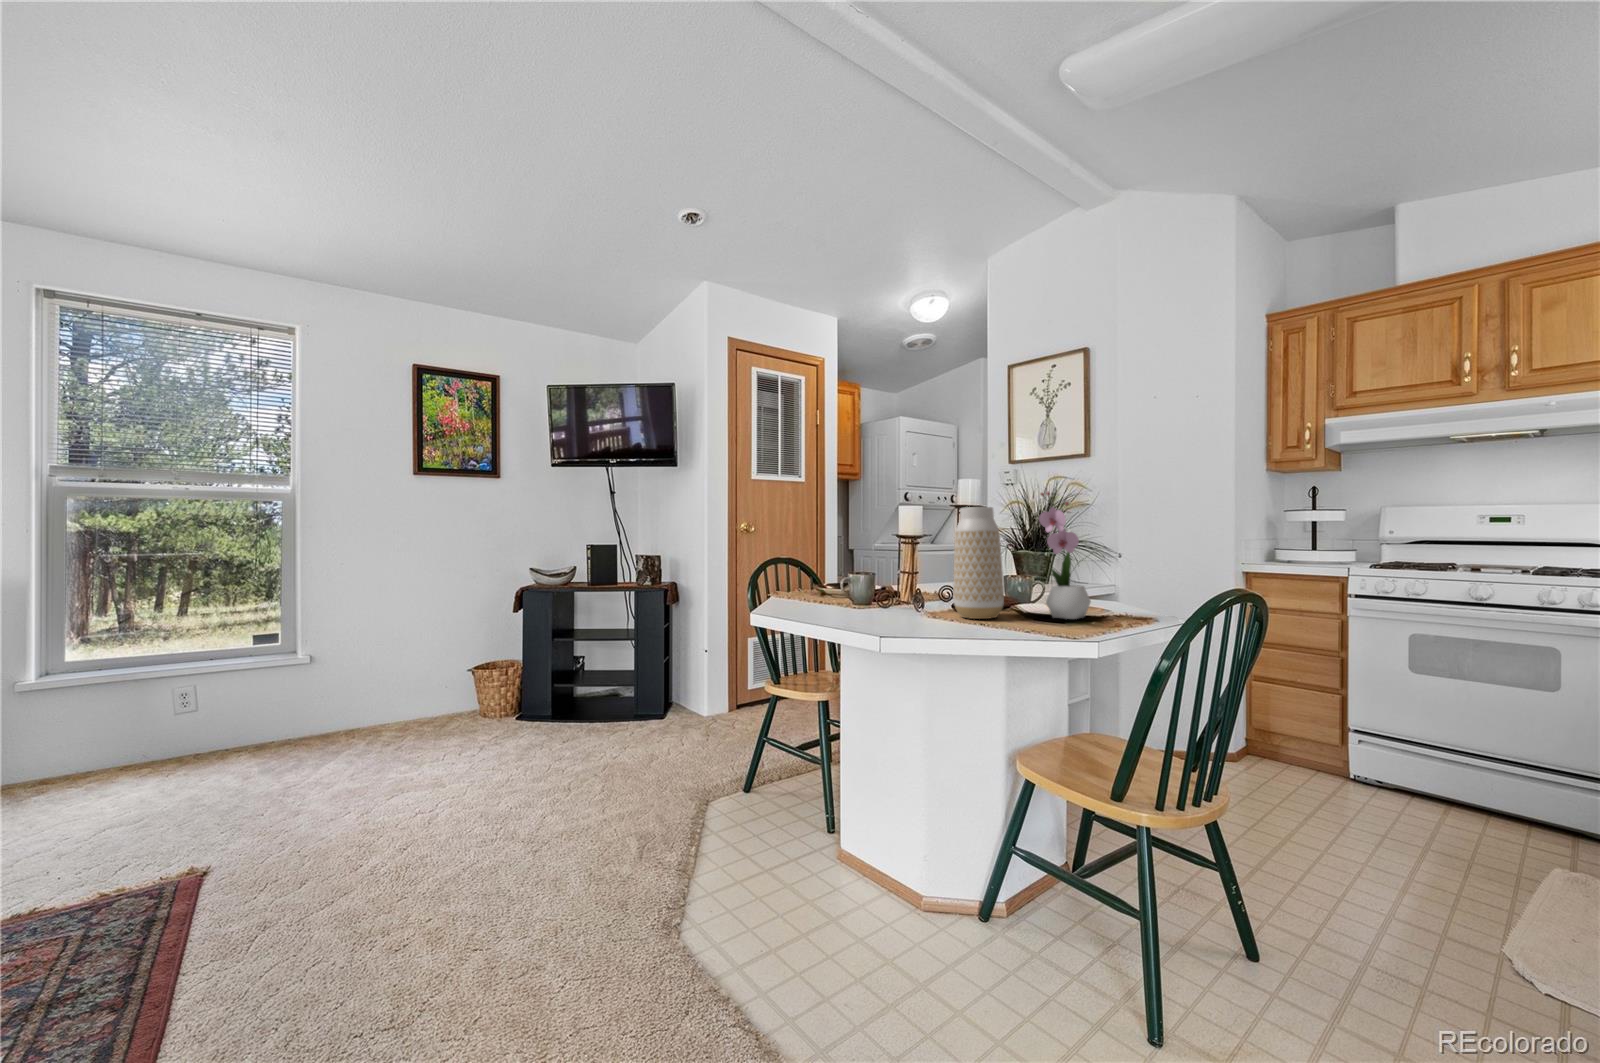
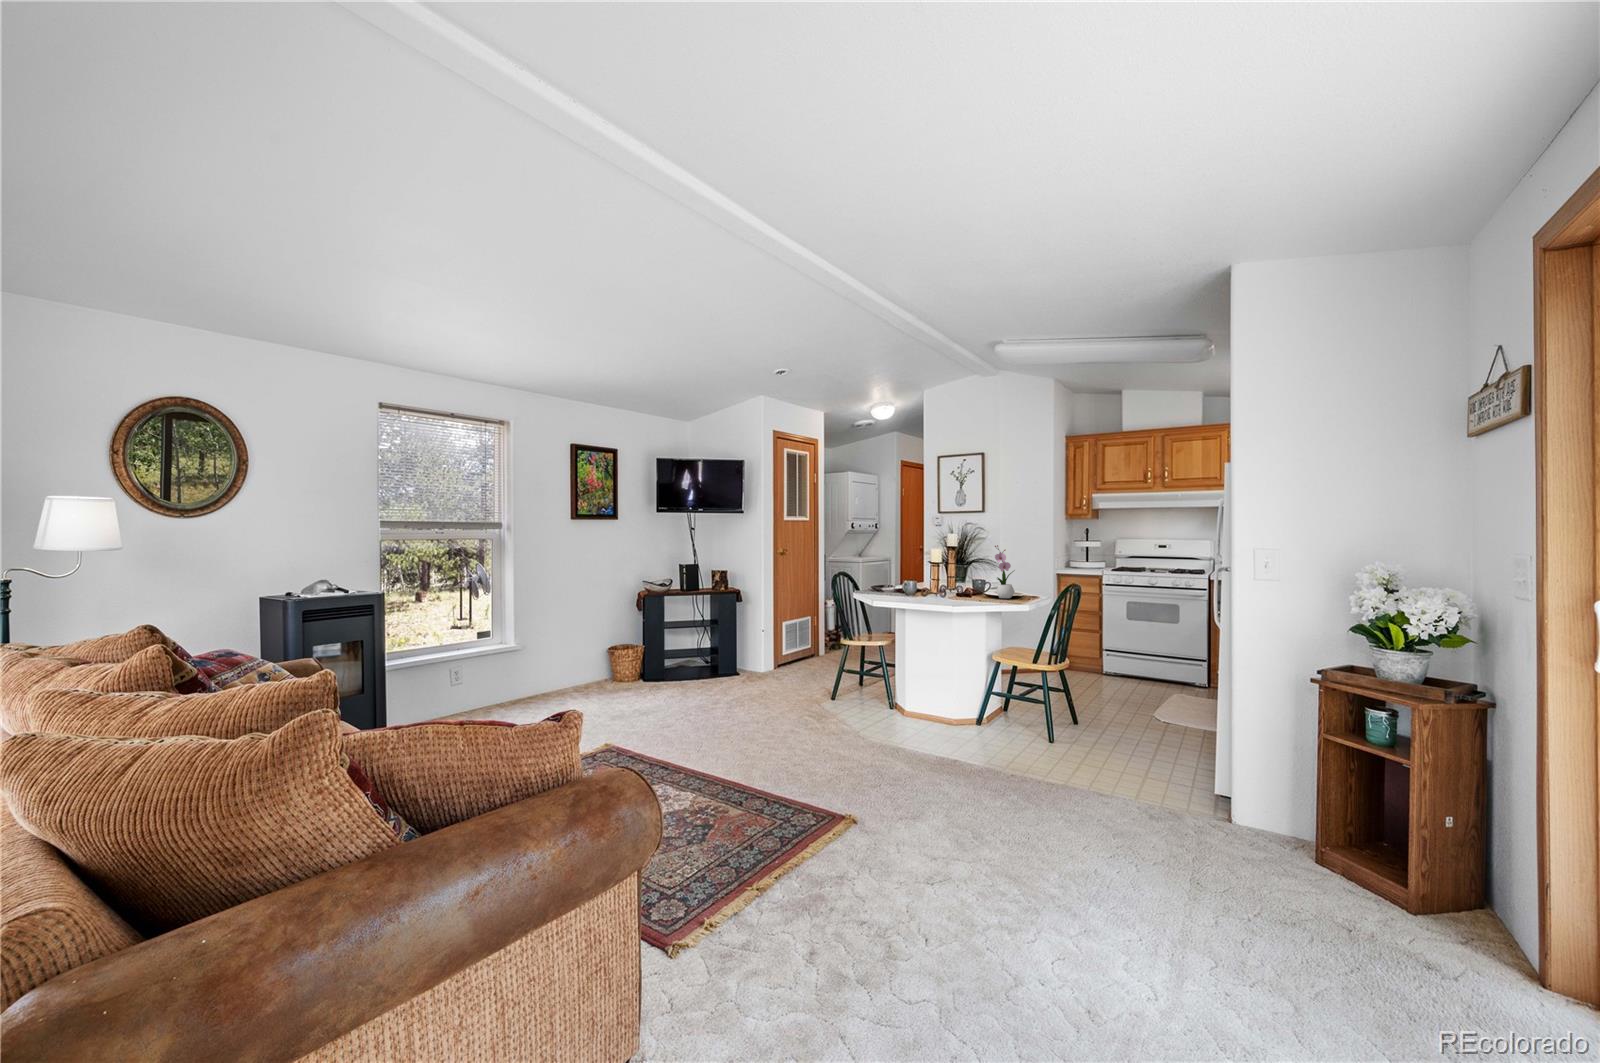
vase: present [953,507,1004,619] -> none [959,552,981,600]

